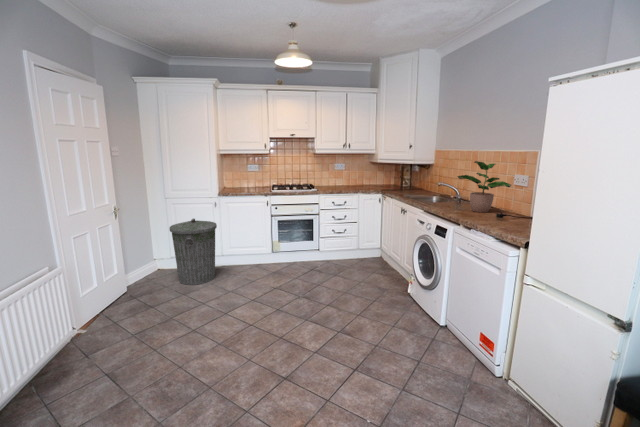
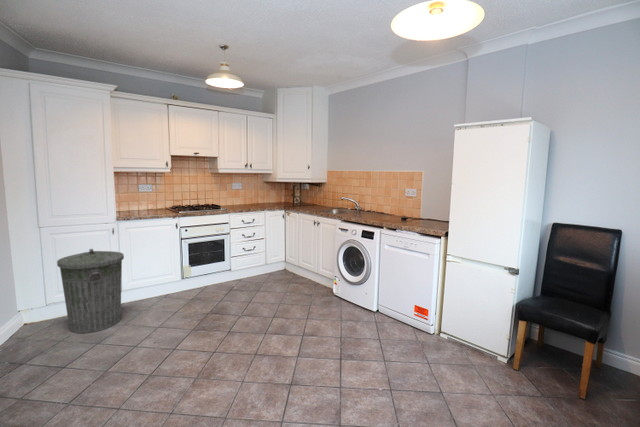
potted plant: present [458,161,511,212] -> none [369,179,404,218]

